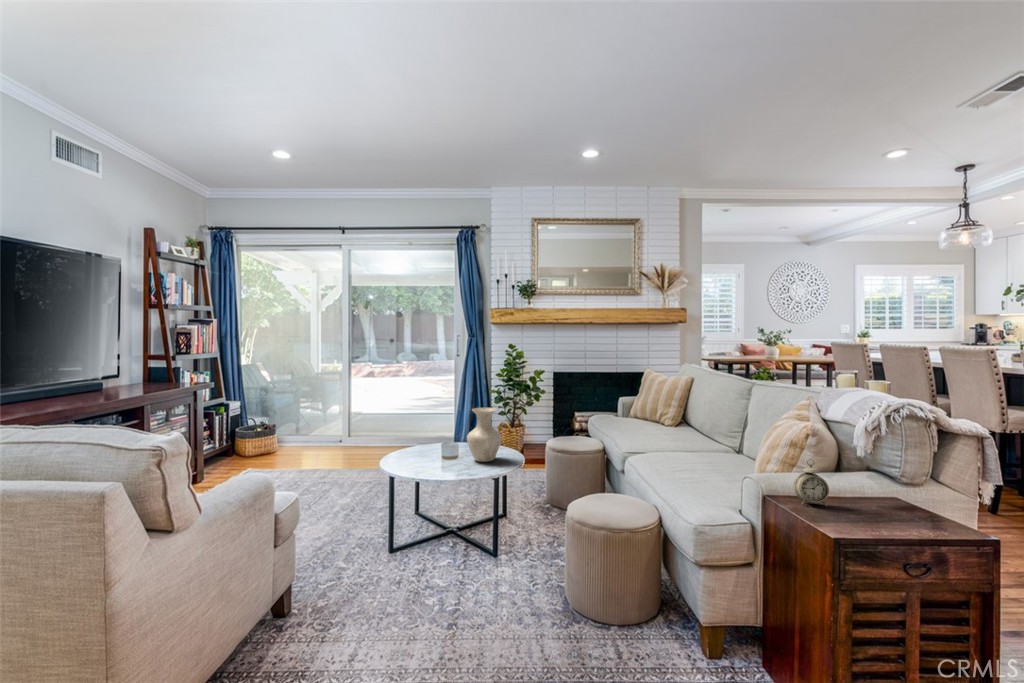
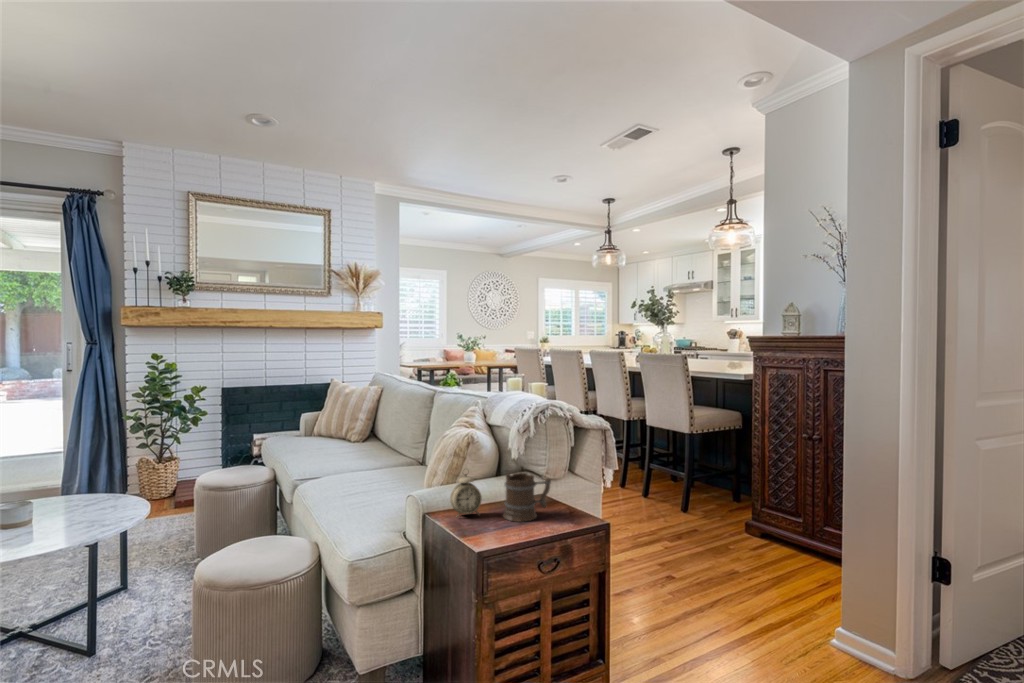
vase: present [467,407,502,462] -> none [38,445,104,525]
mug: none [853,470,915,521] -> present [503,473,551,522]

